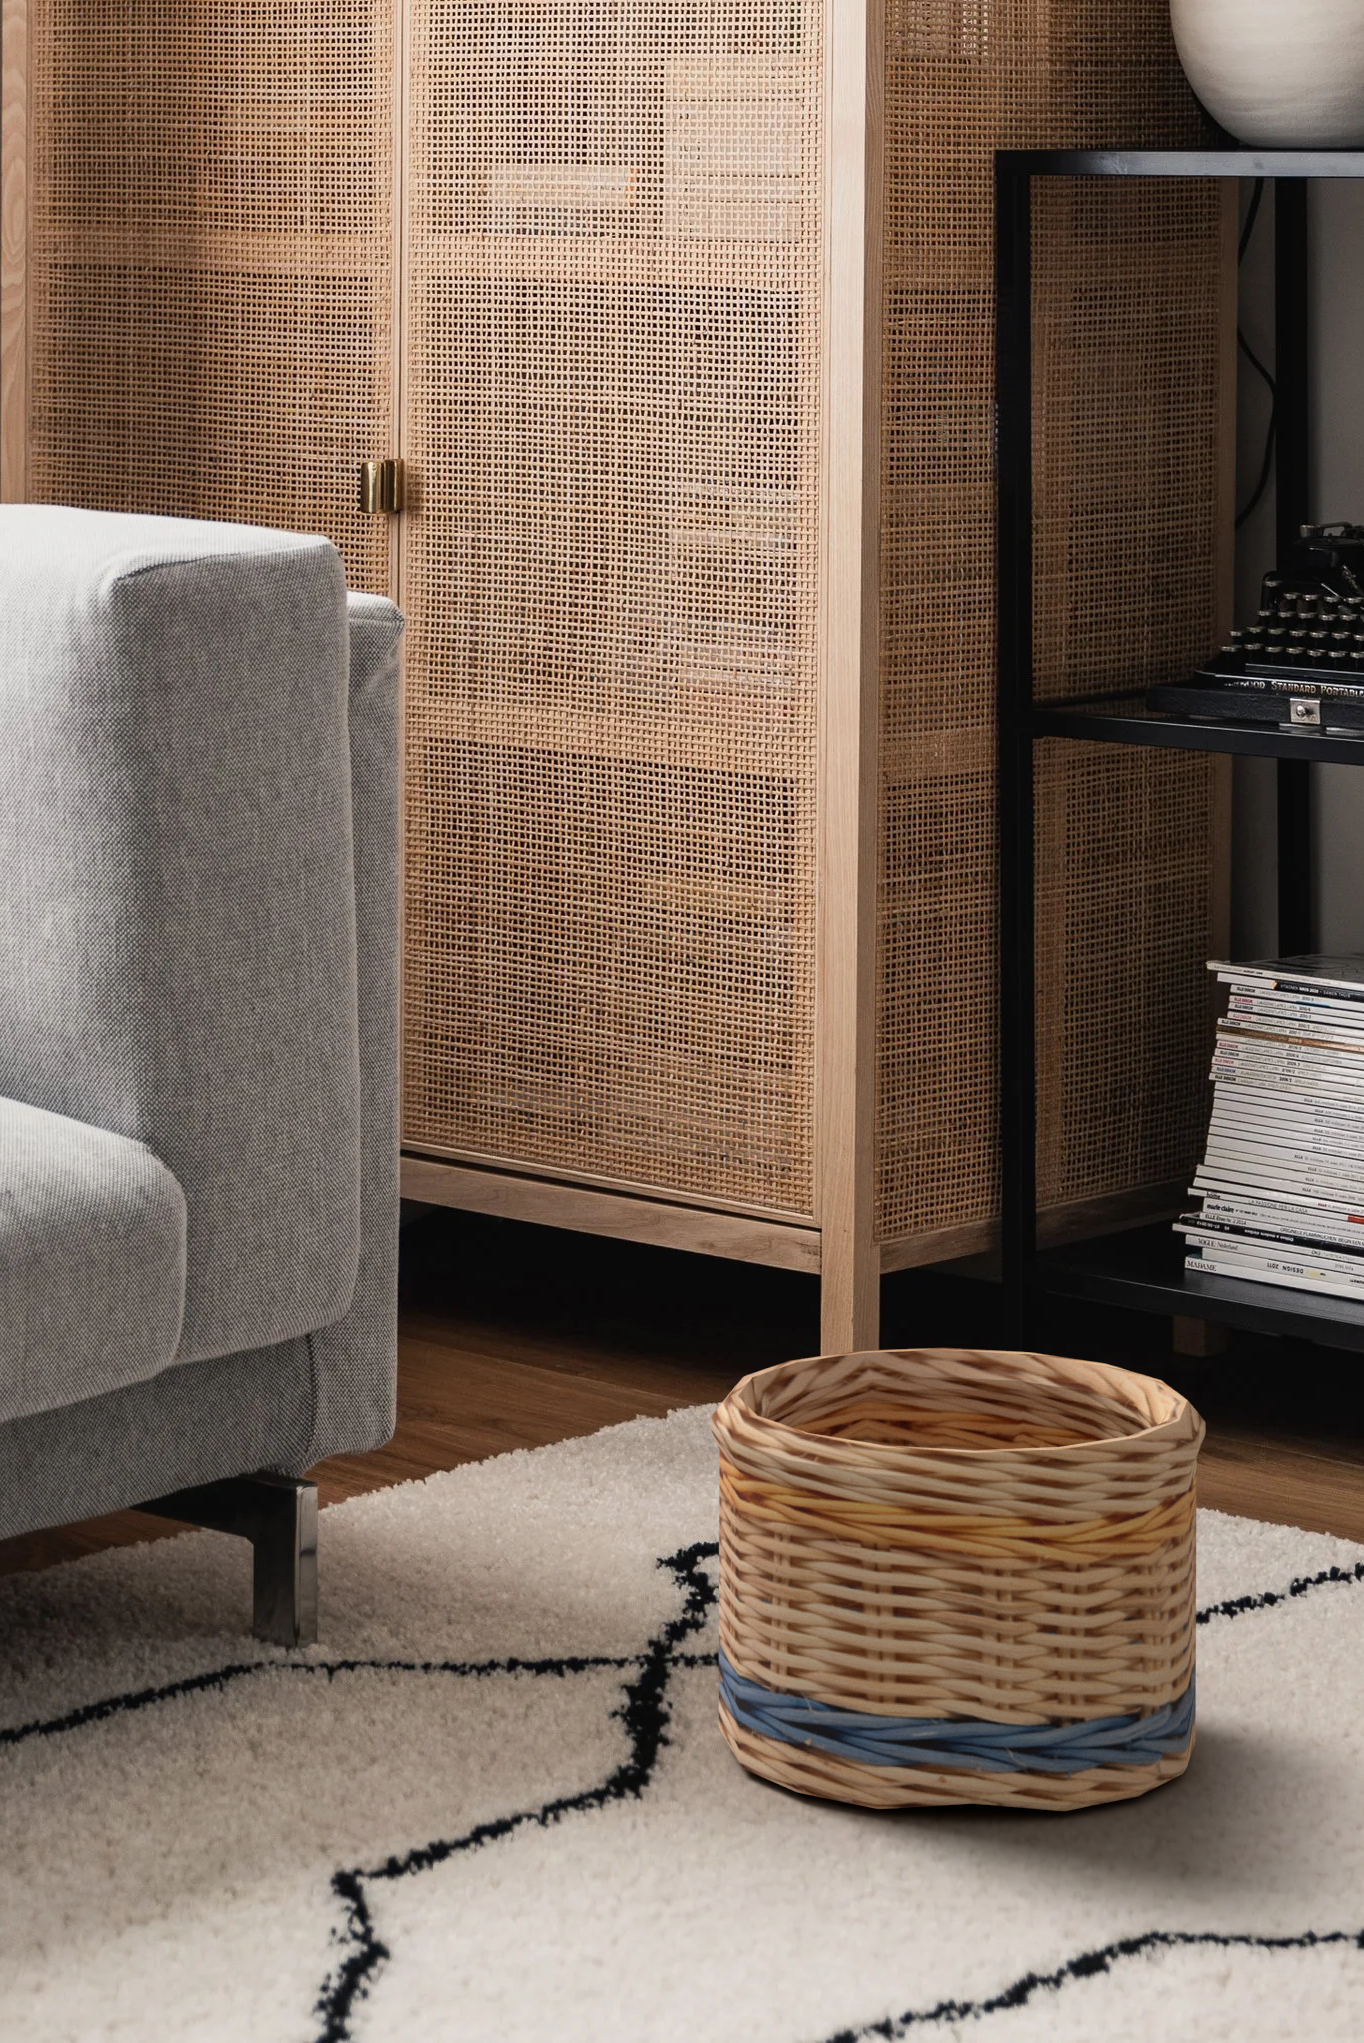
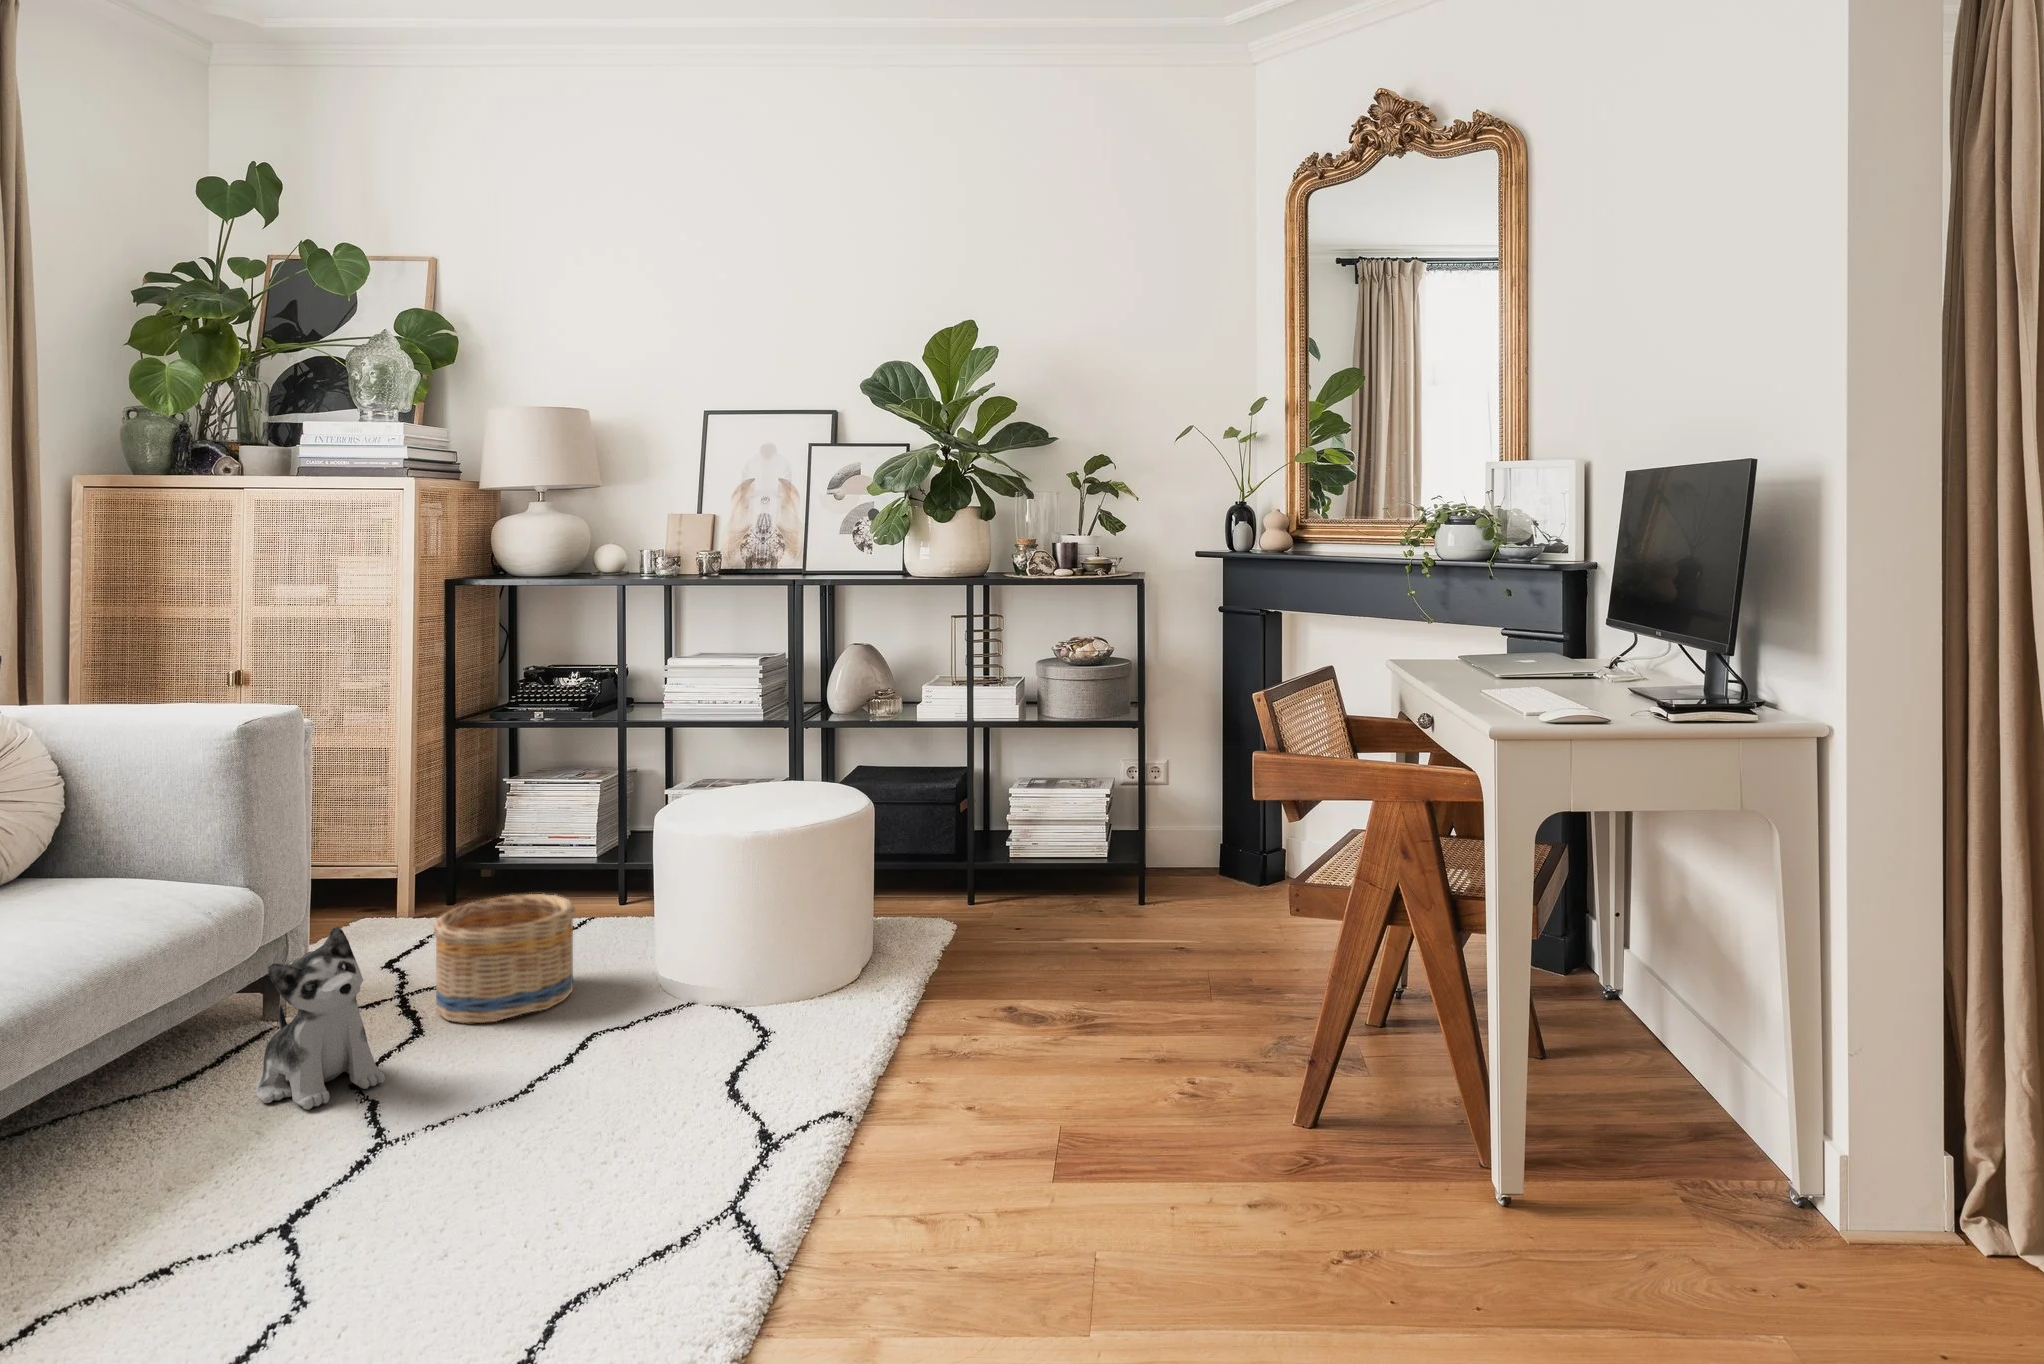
plush toy: none [100,1305,450,1926] -> present [256,927,385,1109]

